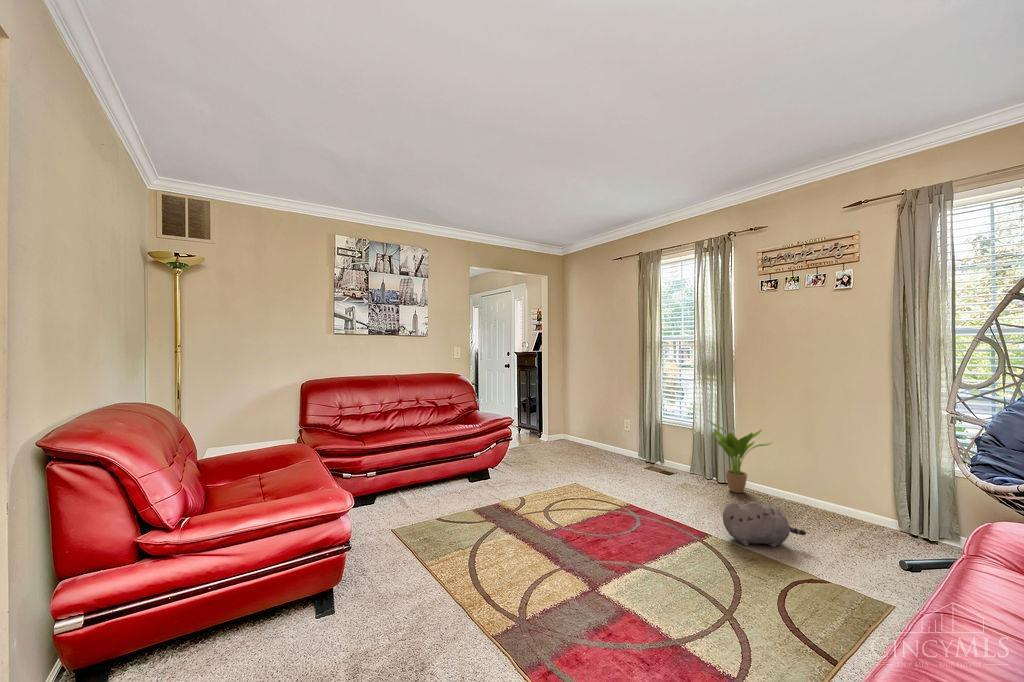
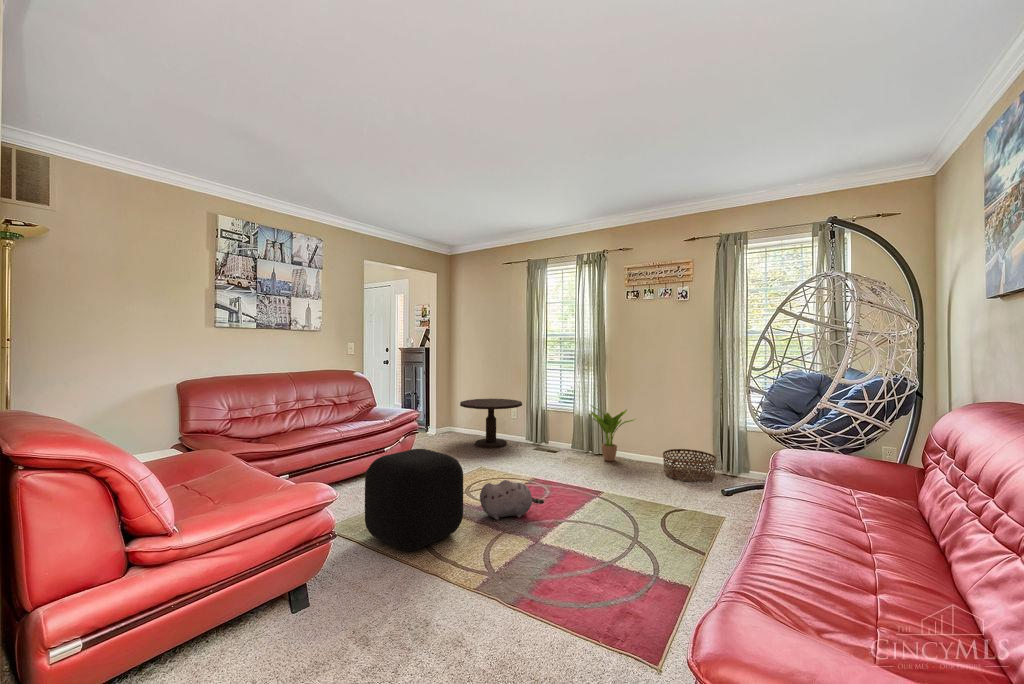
side table: none [564,406,633,461] -> present [460,399,522,448]
ottoman: none [415,460,515,573] -> present [365,449,463,551]
basket: none [809,488,897,542] -> present [663,449,717,482]
plush toy: present [723,502,806,547] -> present [480,480,544,520]

